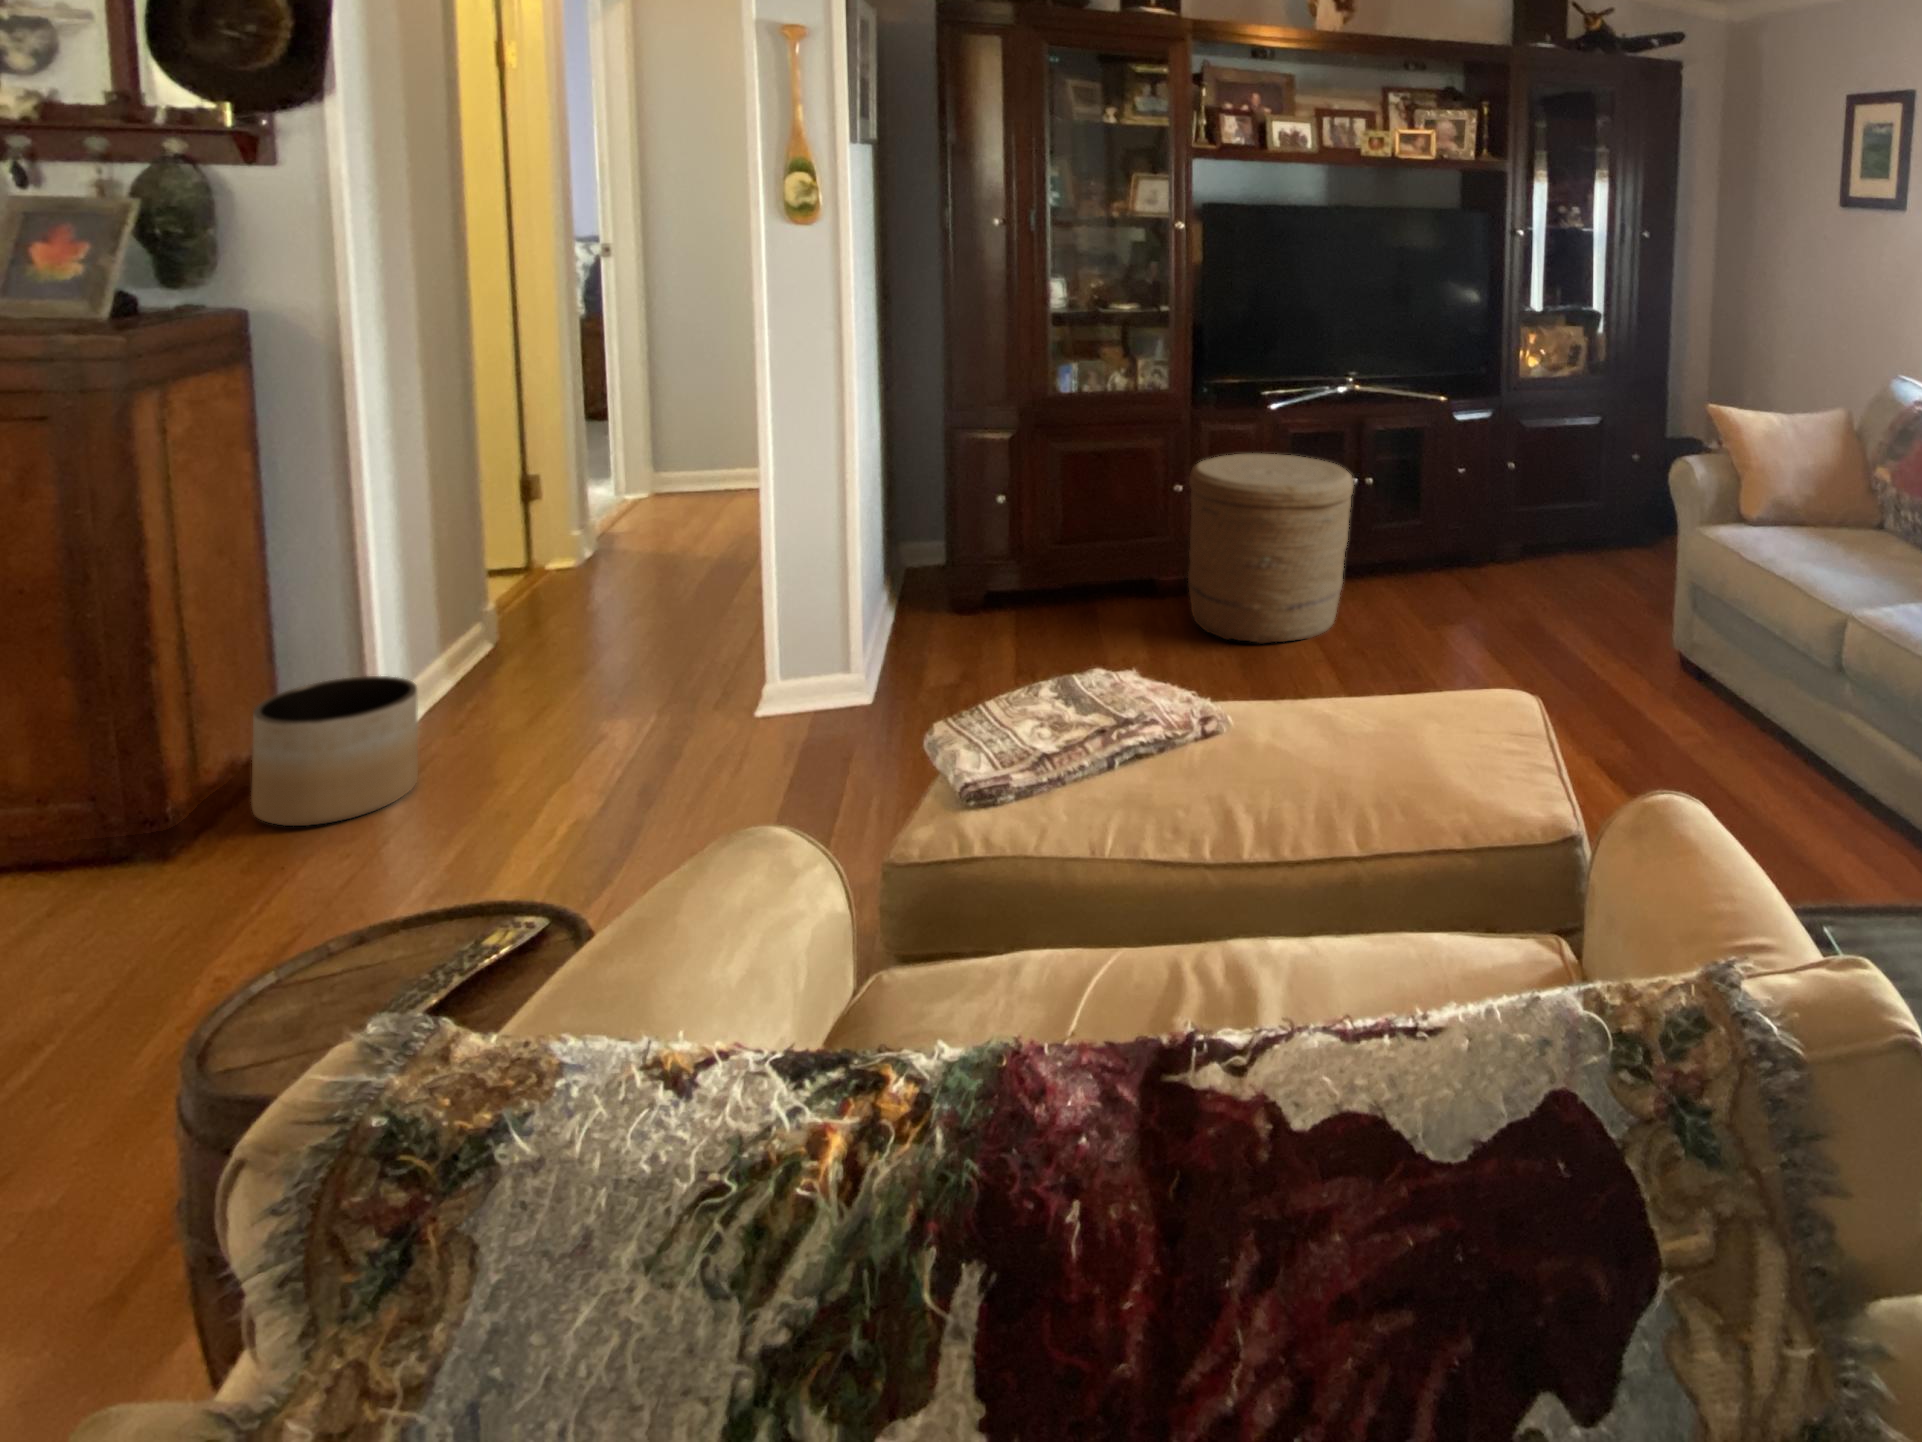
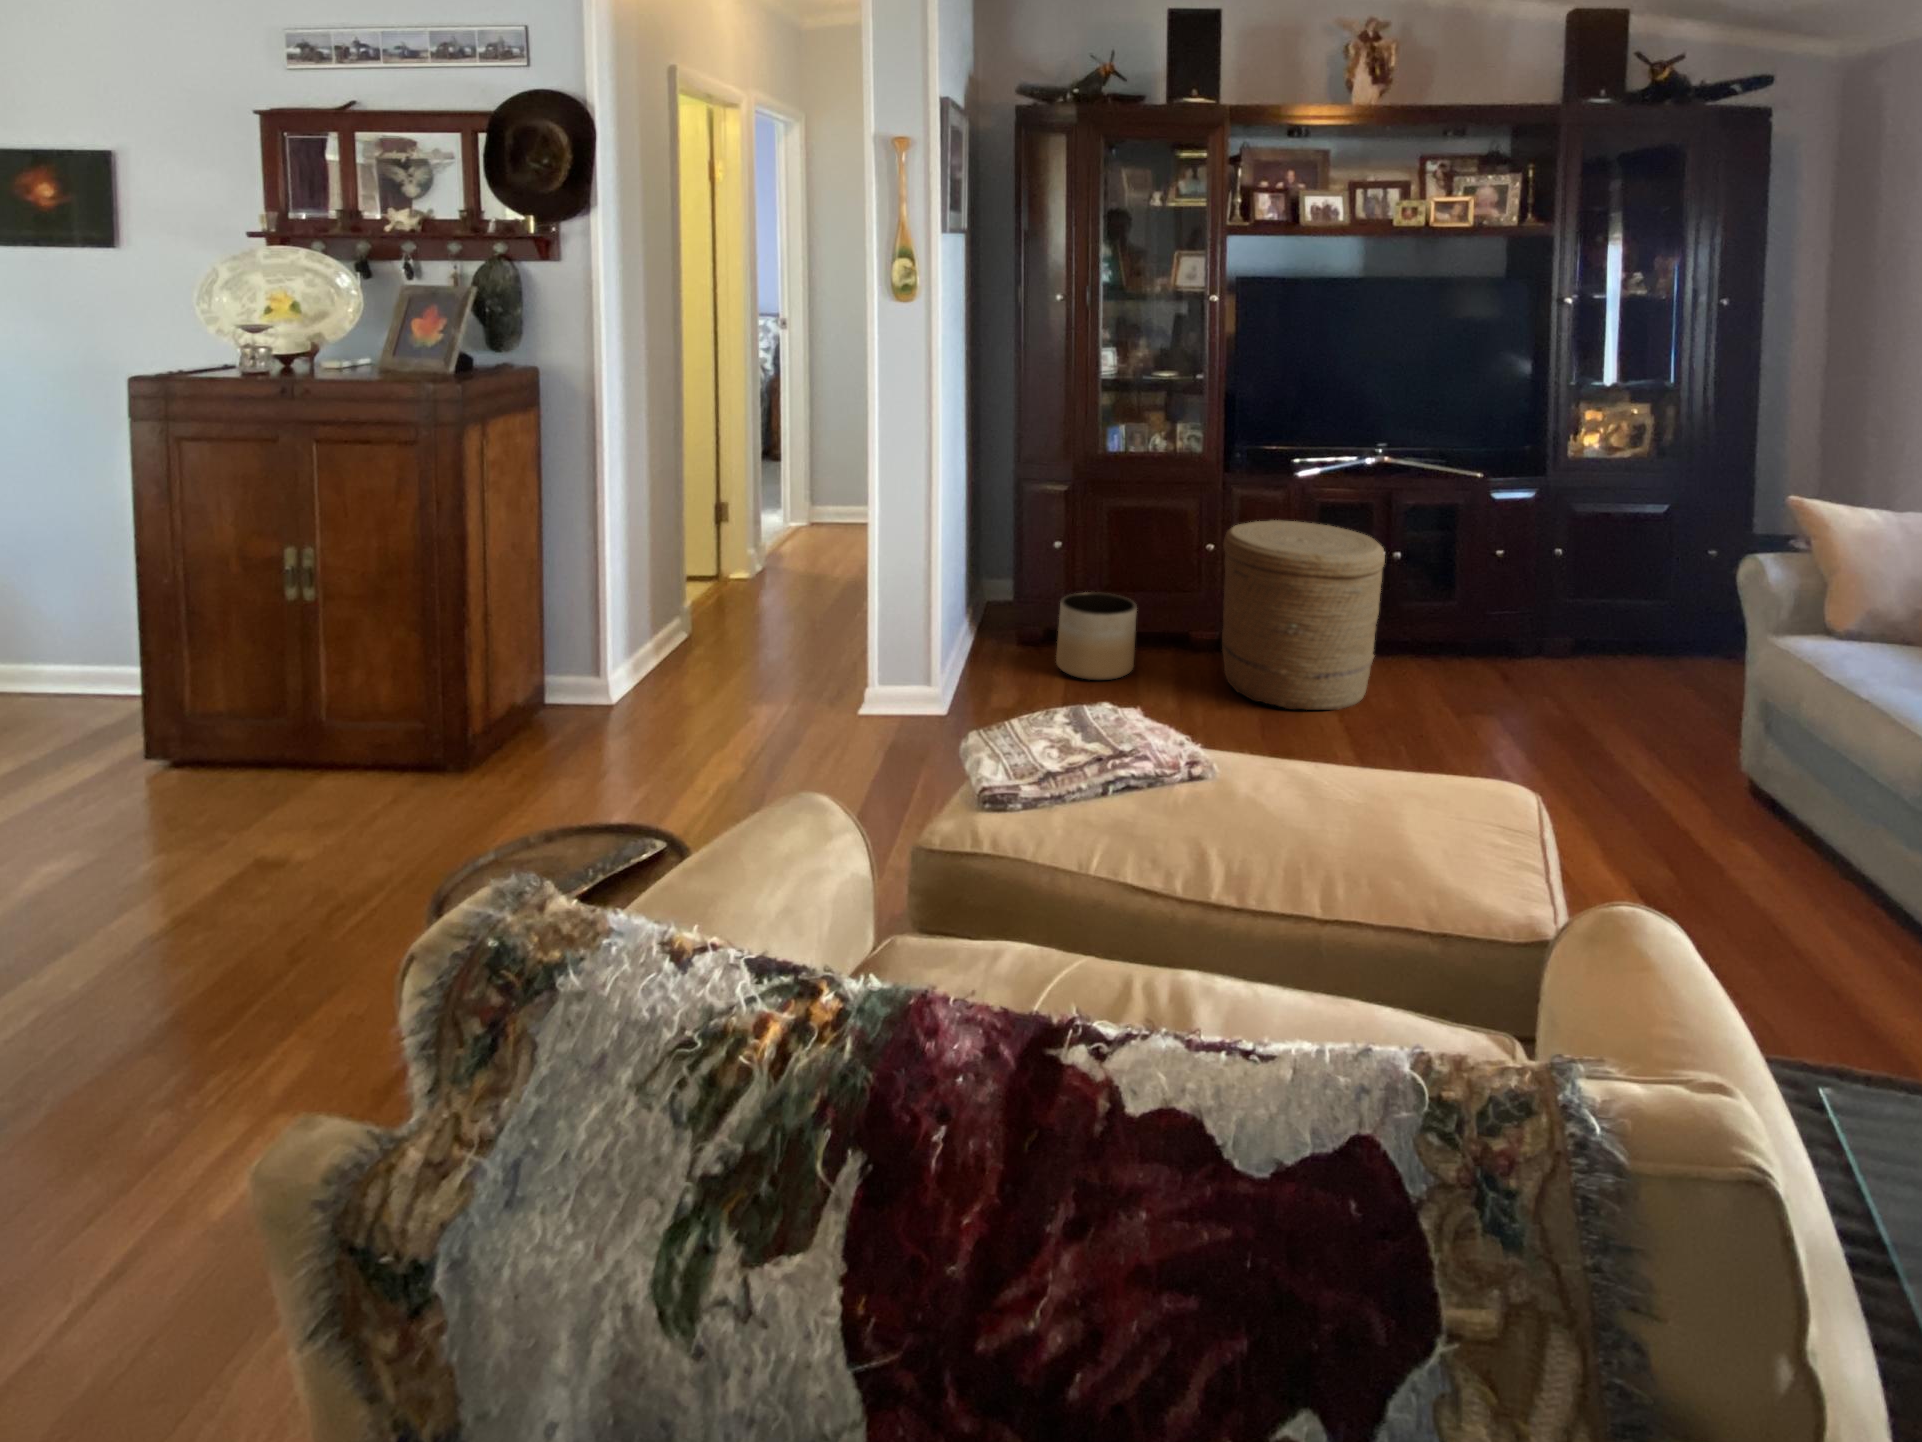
planter: present [251,676,418,826] -> present [1056,592,1137,680]

